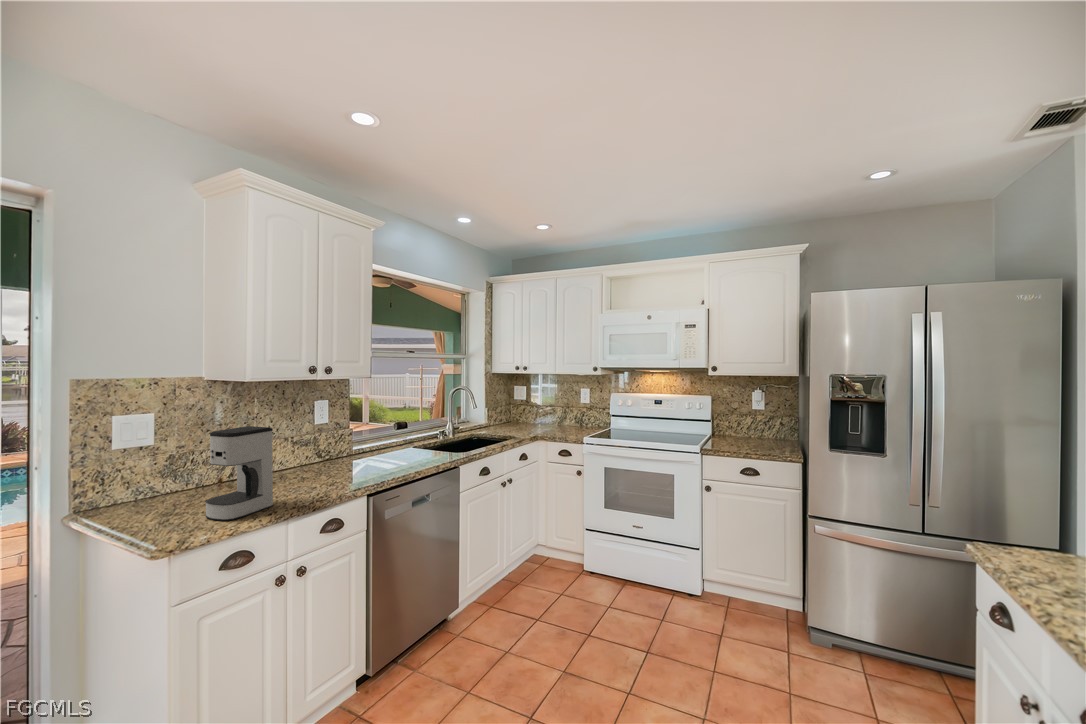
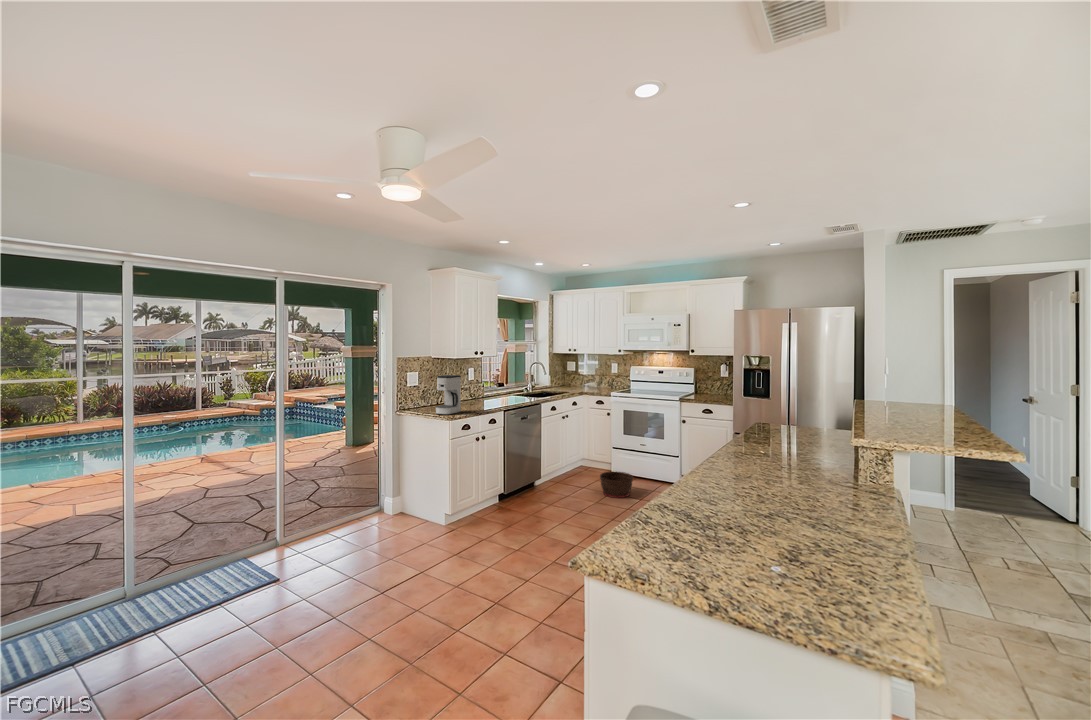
basket: none [567,586,629,650] -> present [600,472,633,498]

